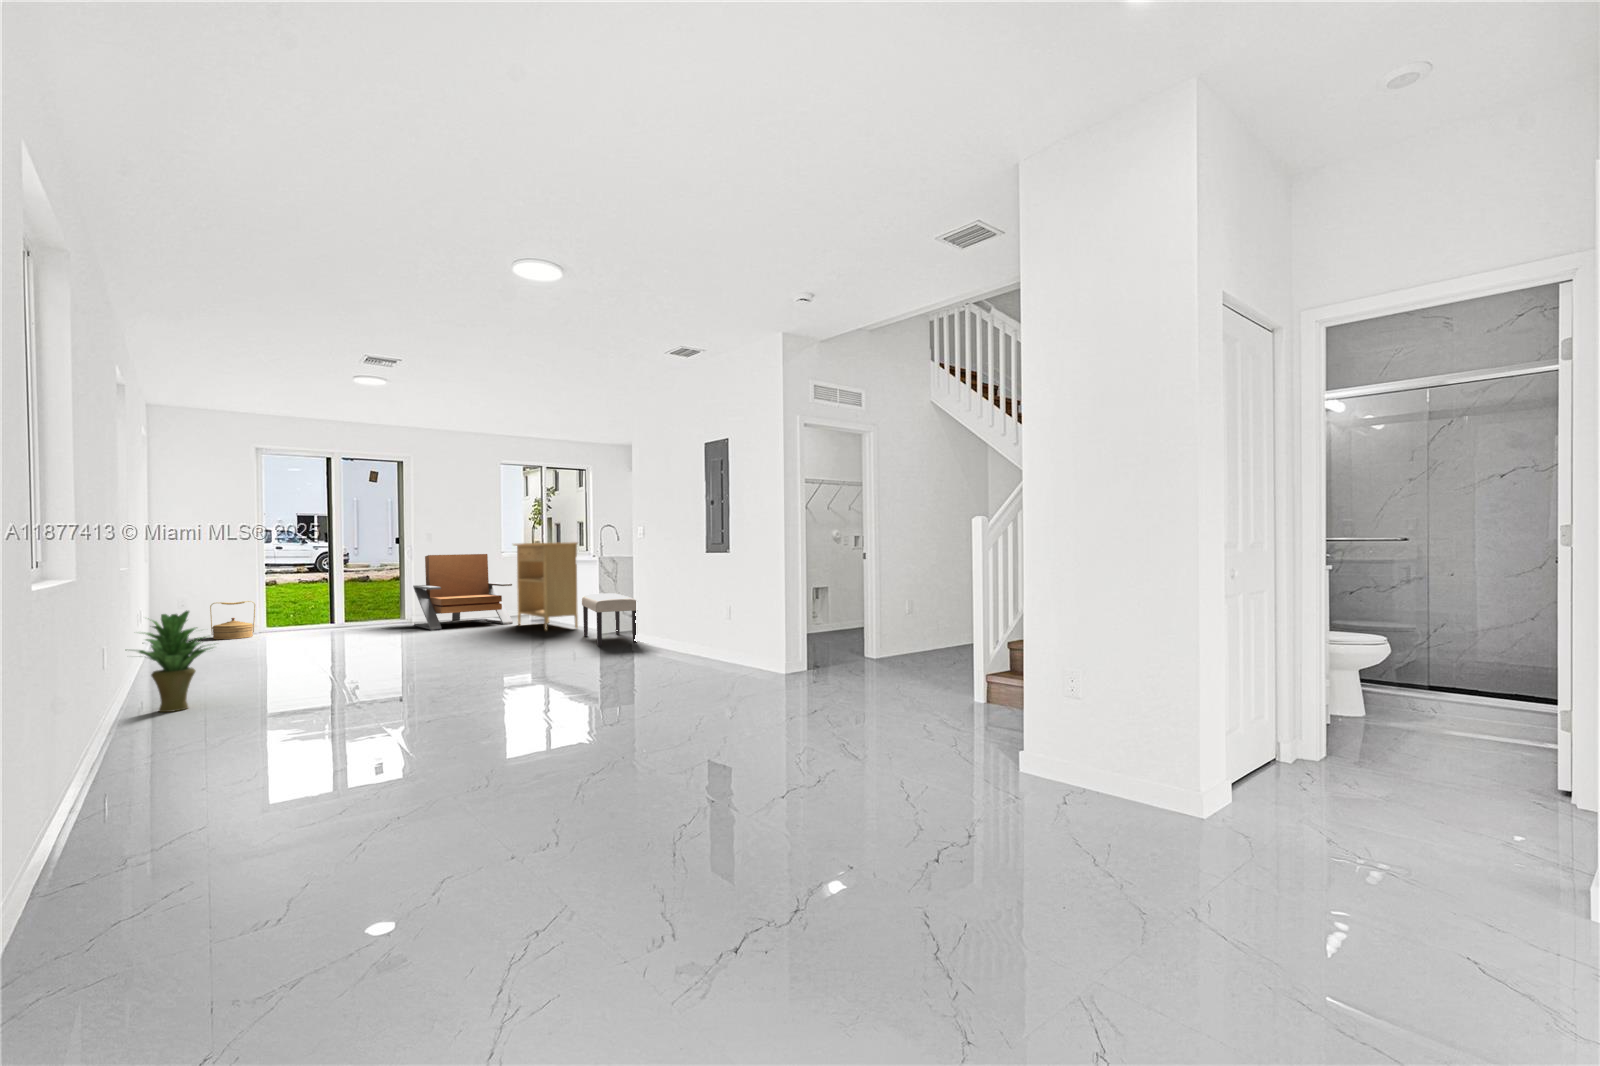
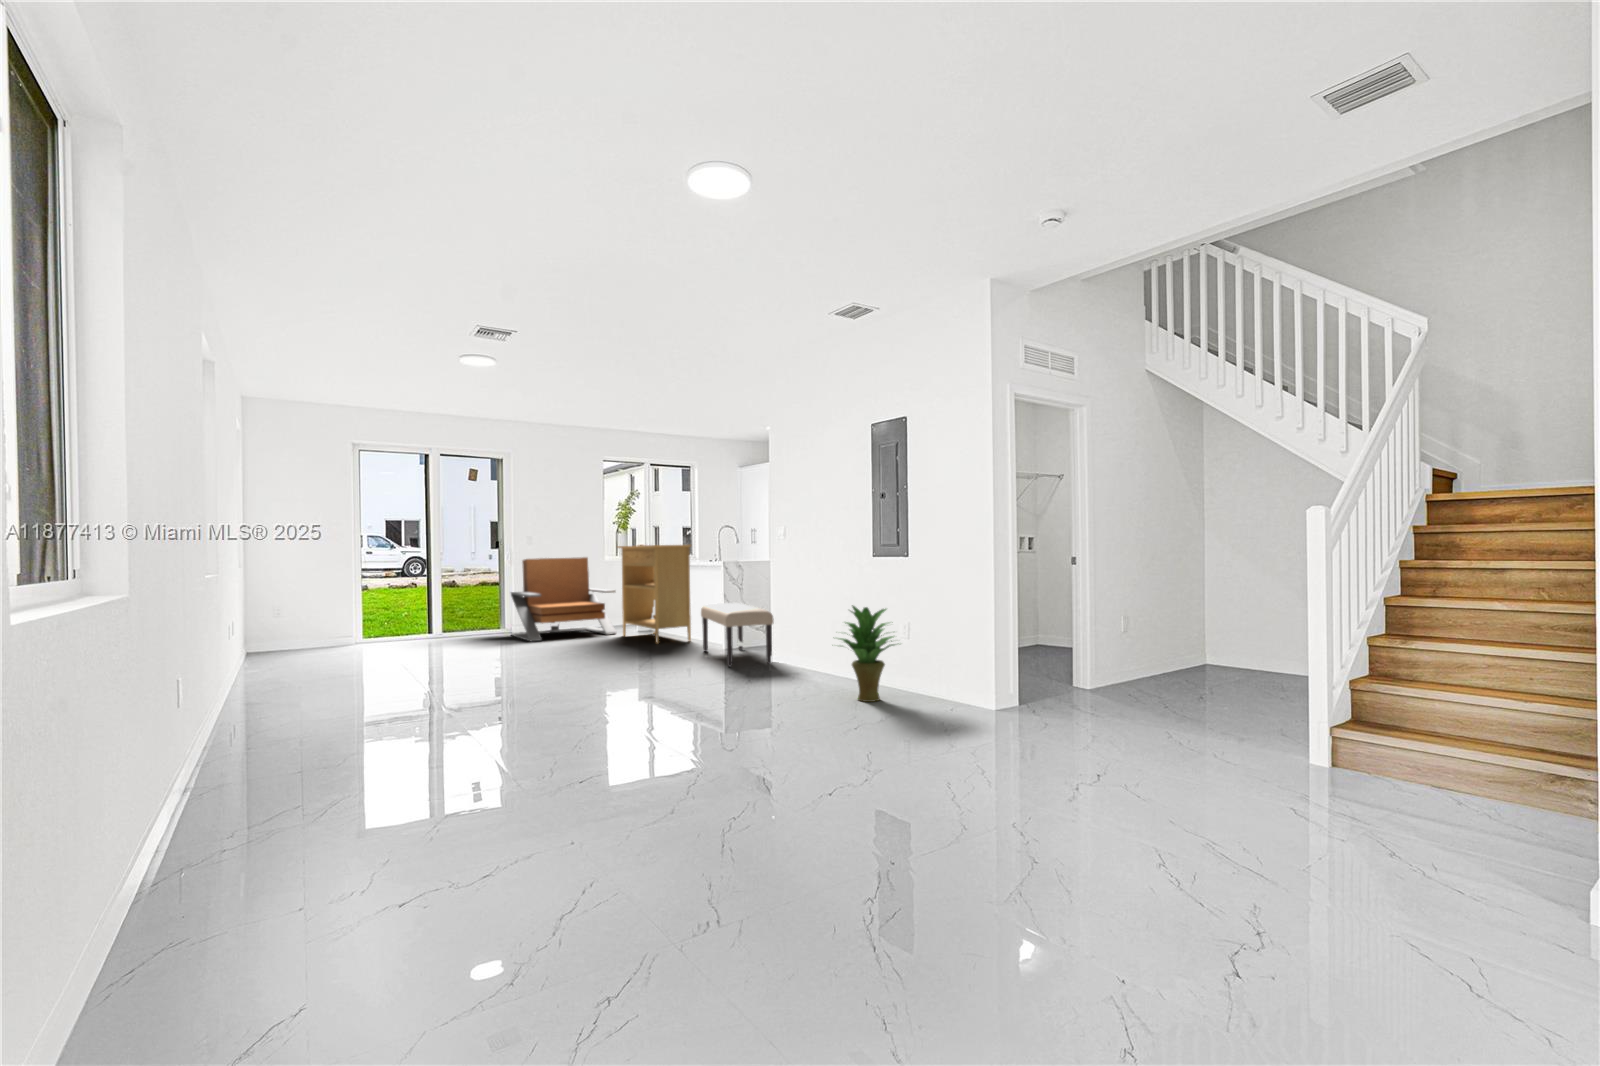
woven basket: present [210,601,255,639] -> none [297,610,345,652]
potted plant: present [138,611,212,712] -> present [838,605,895,702]

